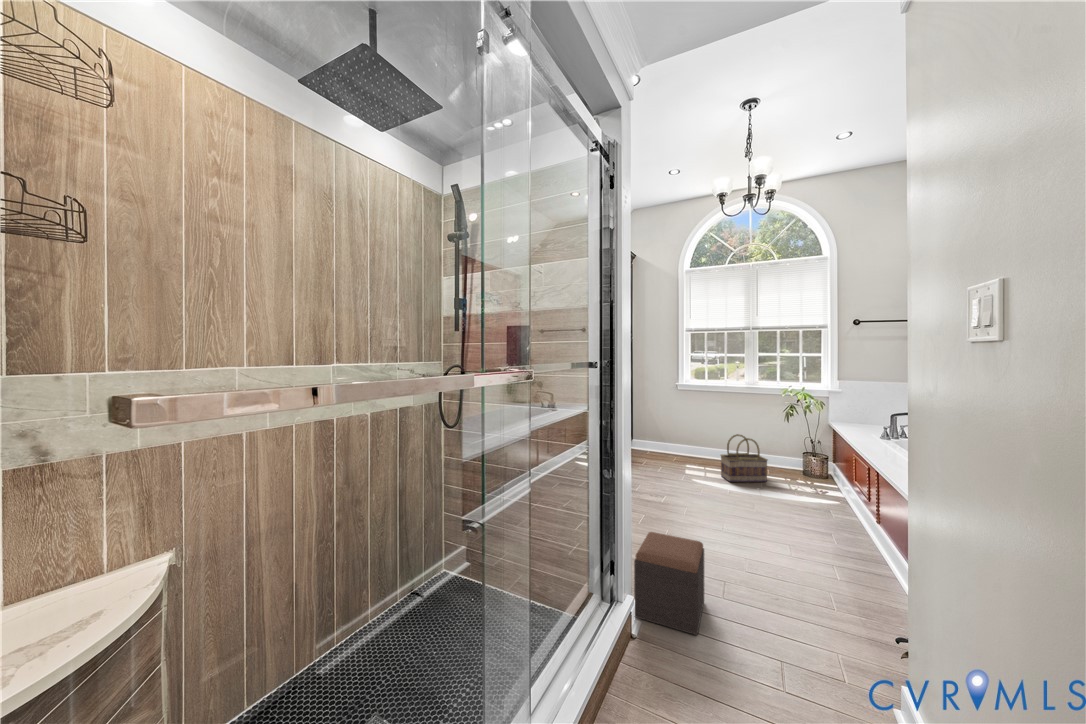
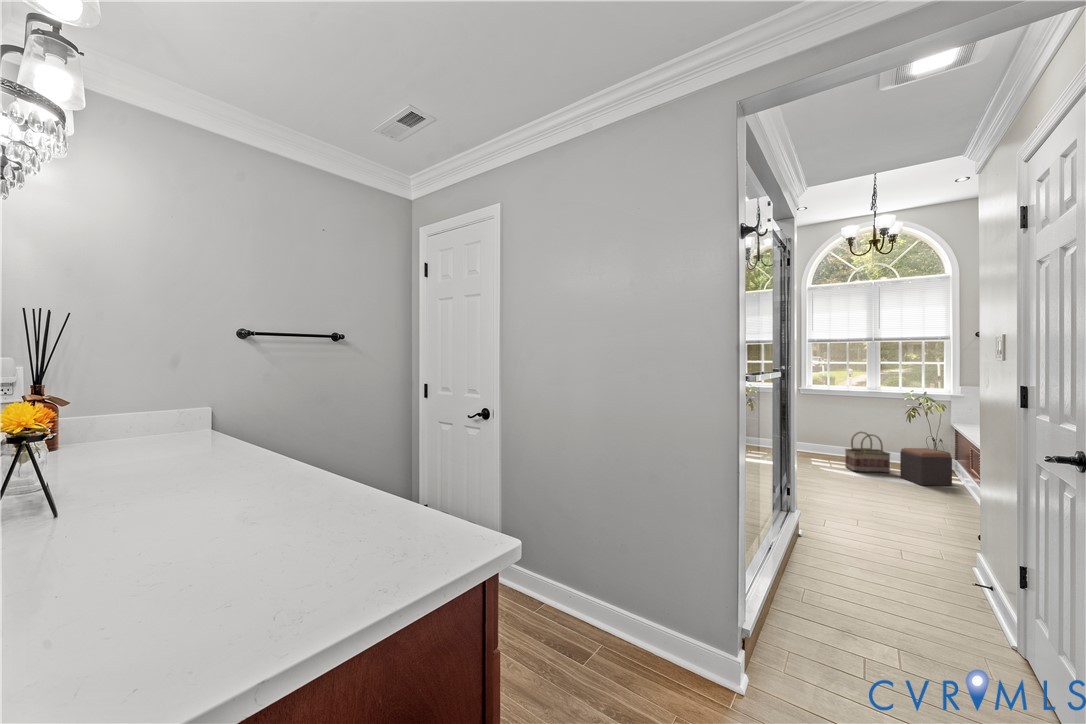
footstool: present [634,532,704,635] -> present [900,448,952,486]

